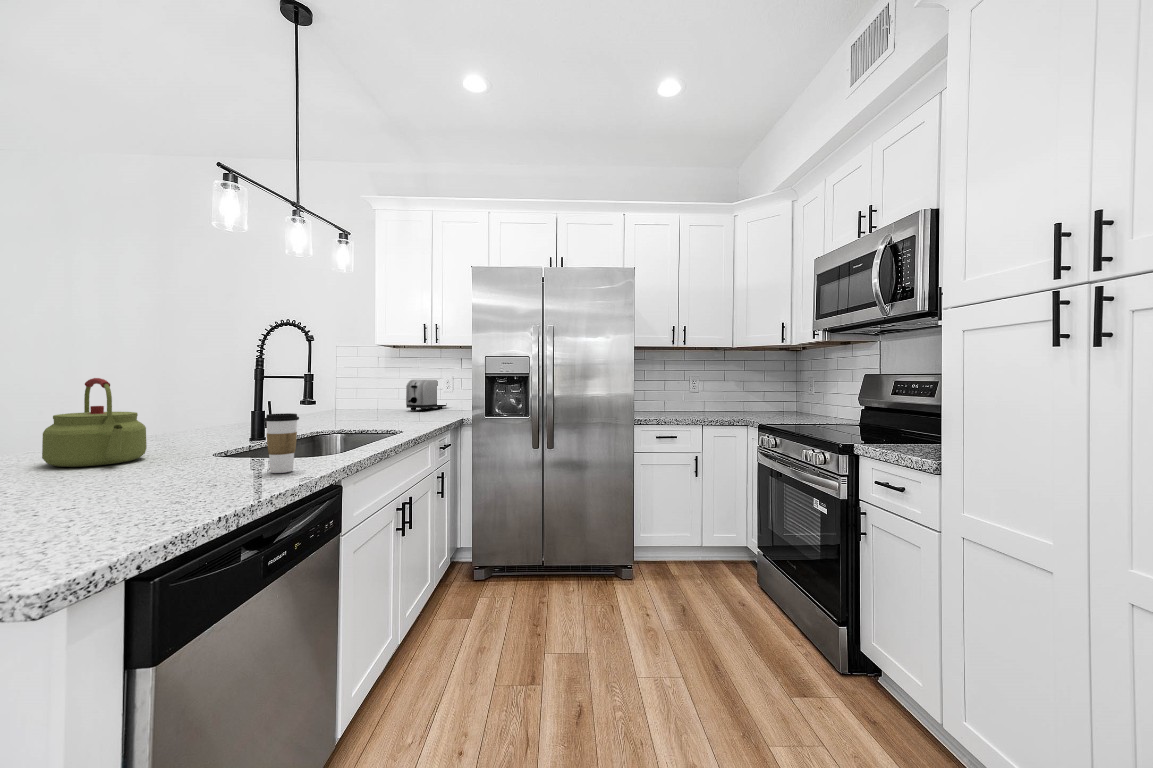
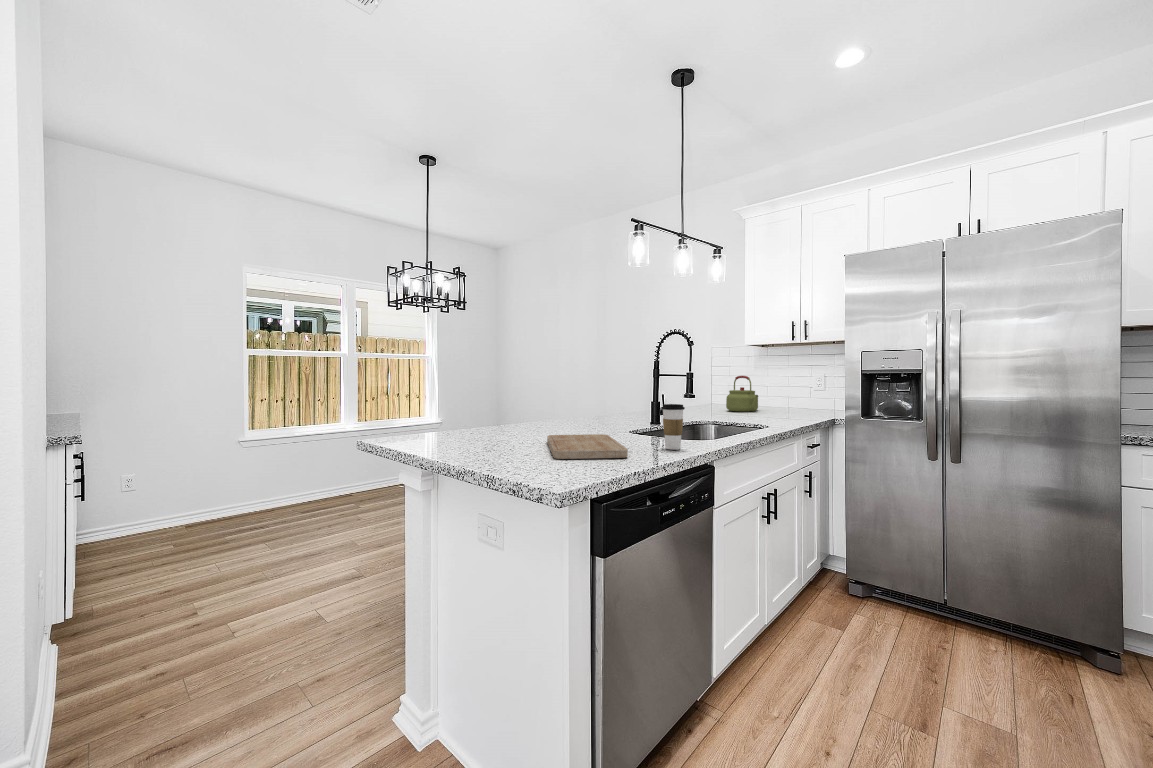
kettle: present [42,378,147,467] -> present [726,376,758,412]
toaster: present [406,380,447,411] -> none [775,377,819,409]
cutting board: none [36,462,204,518] -> present [547,434,628,459]

